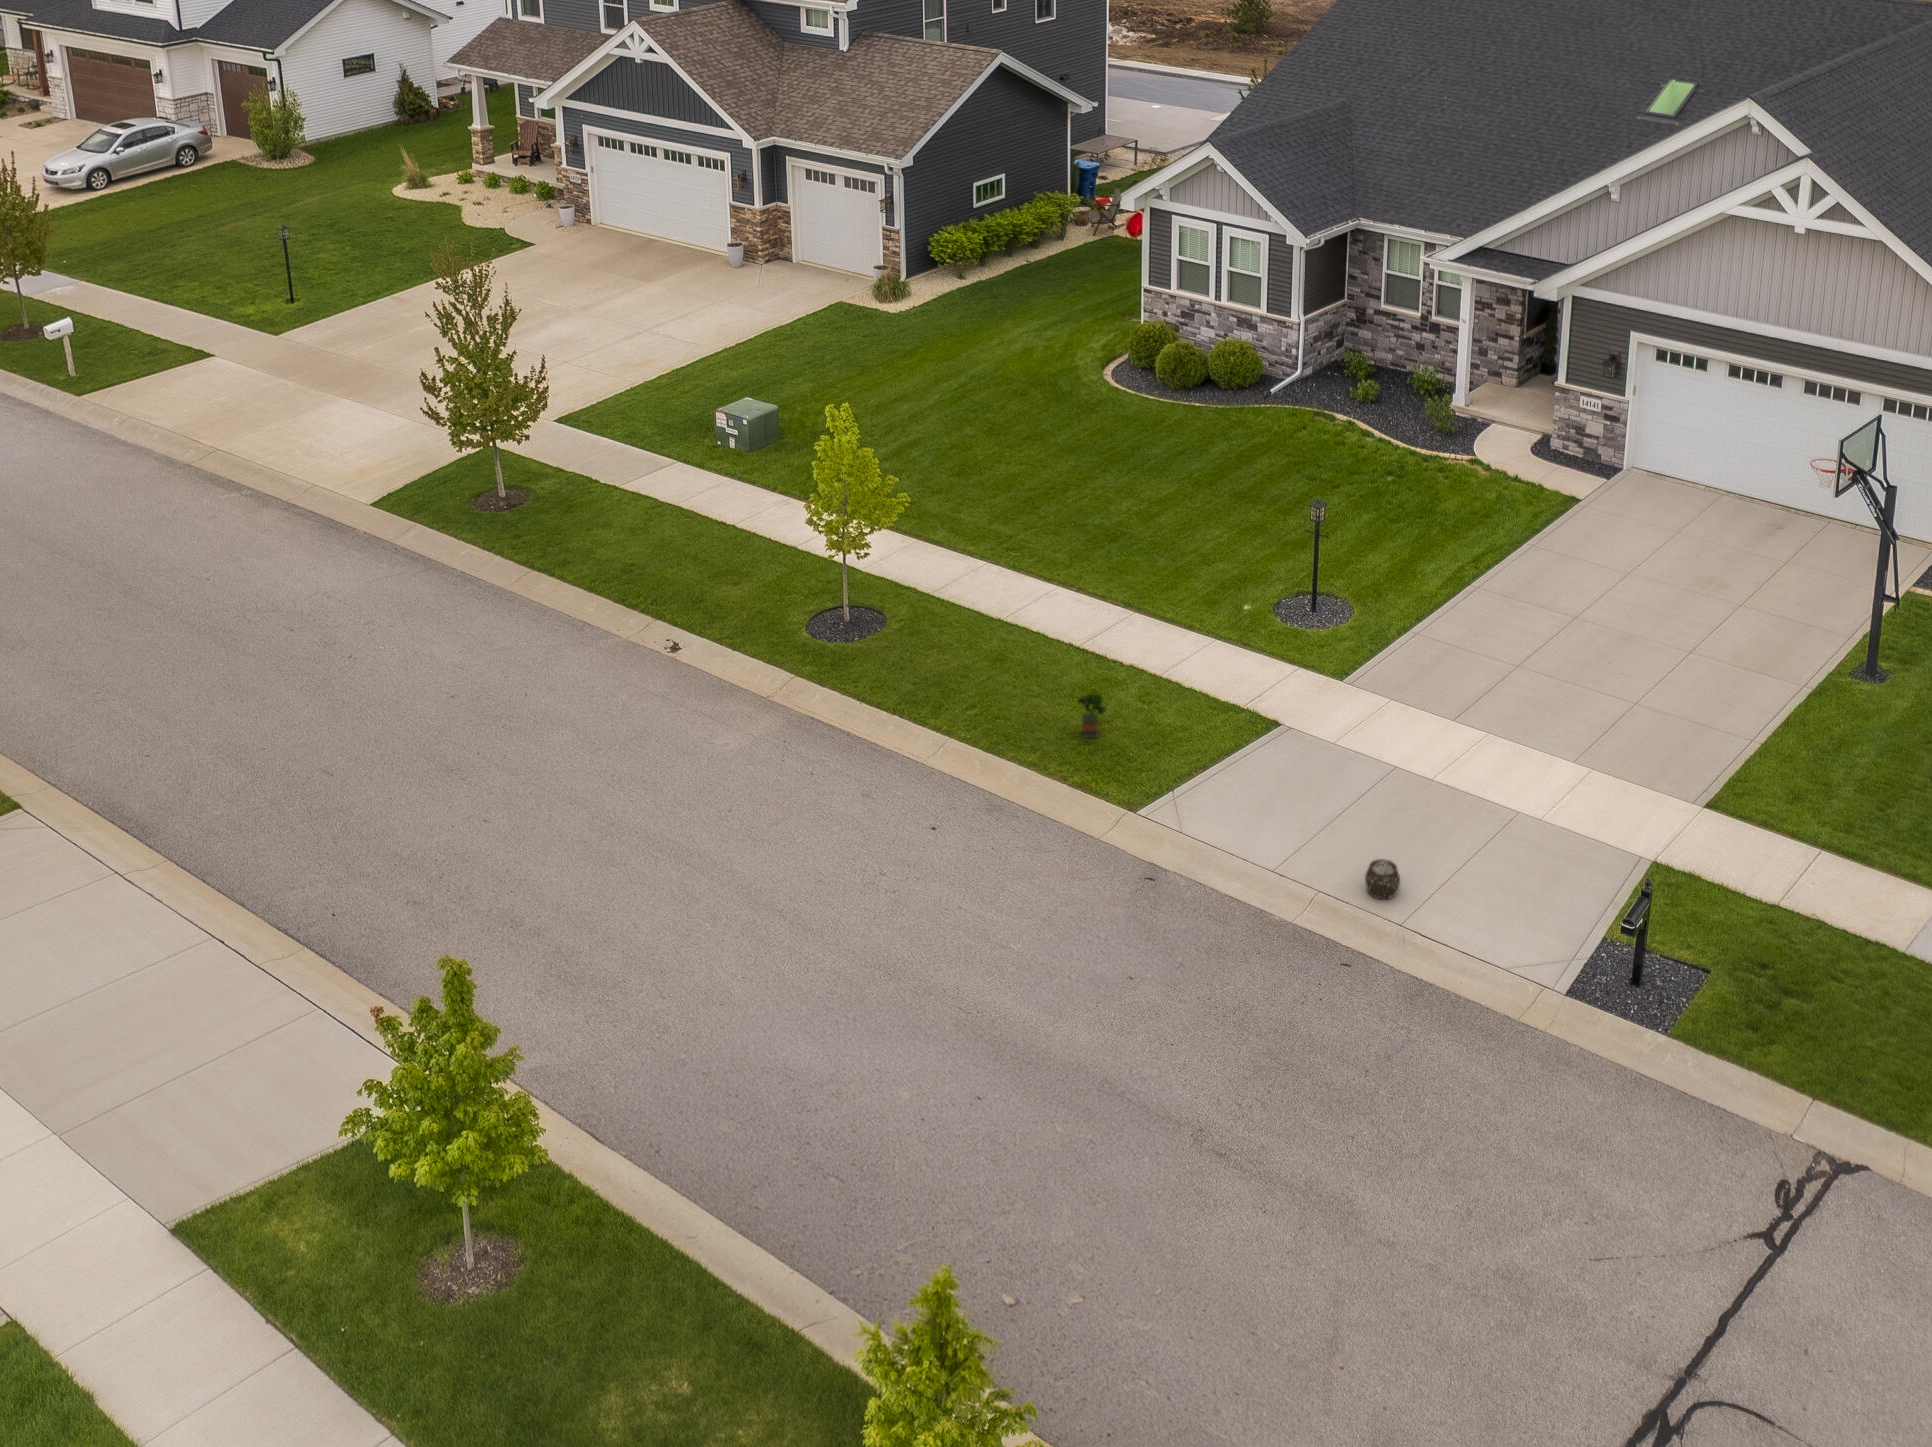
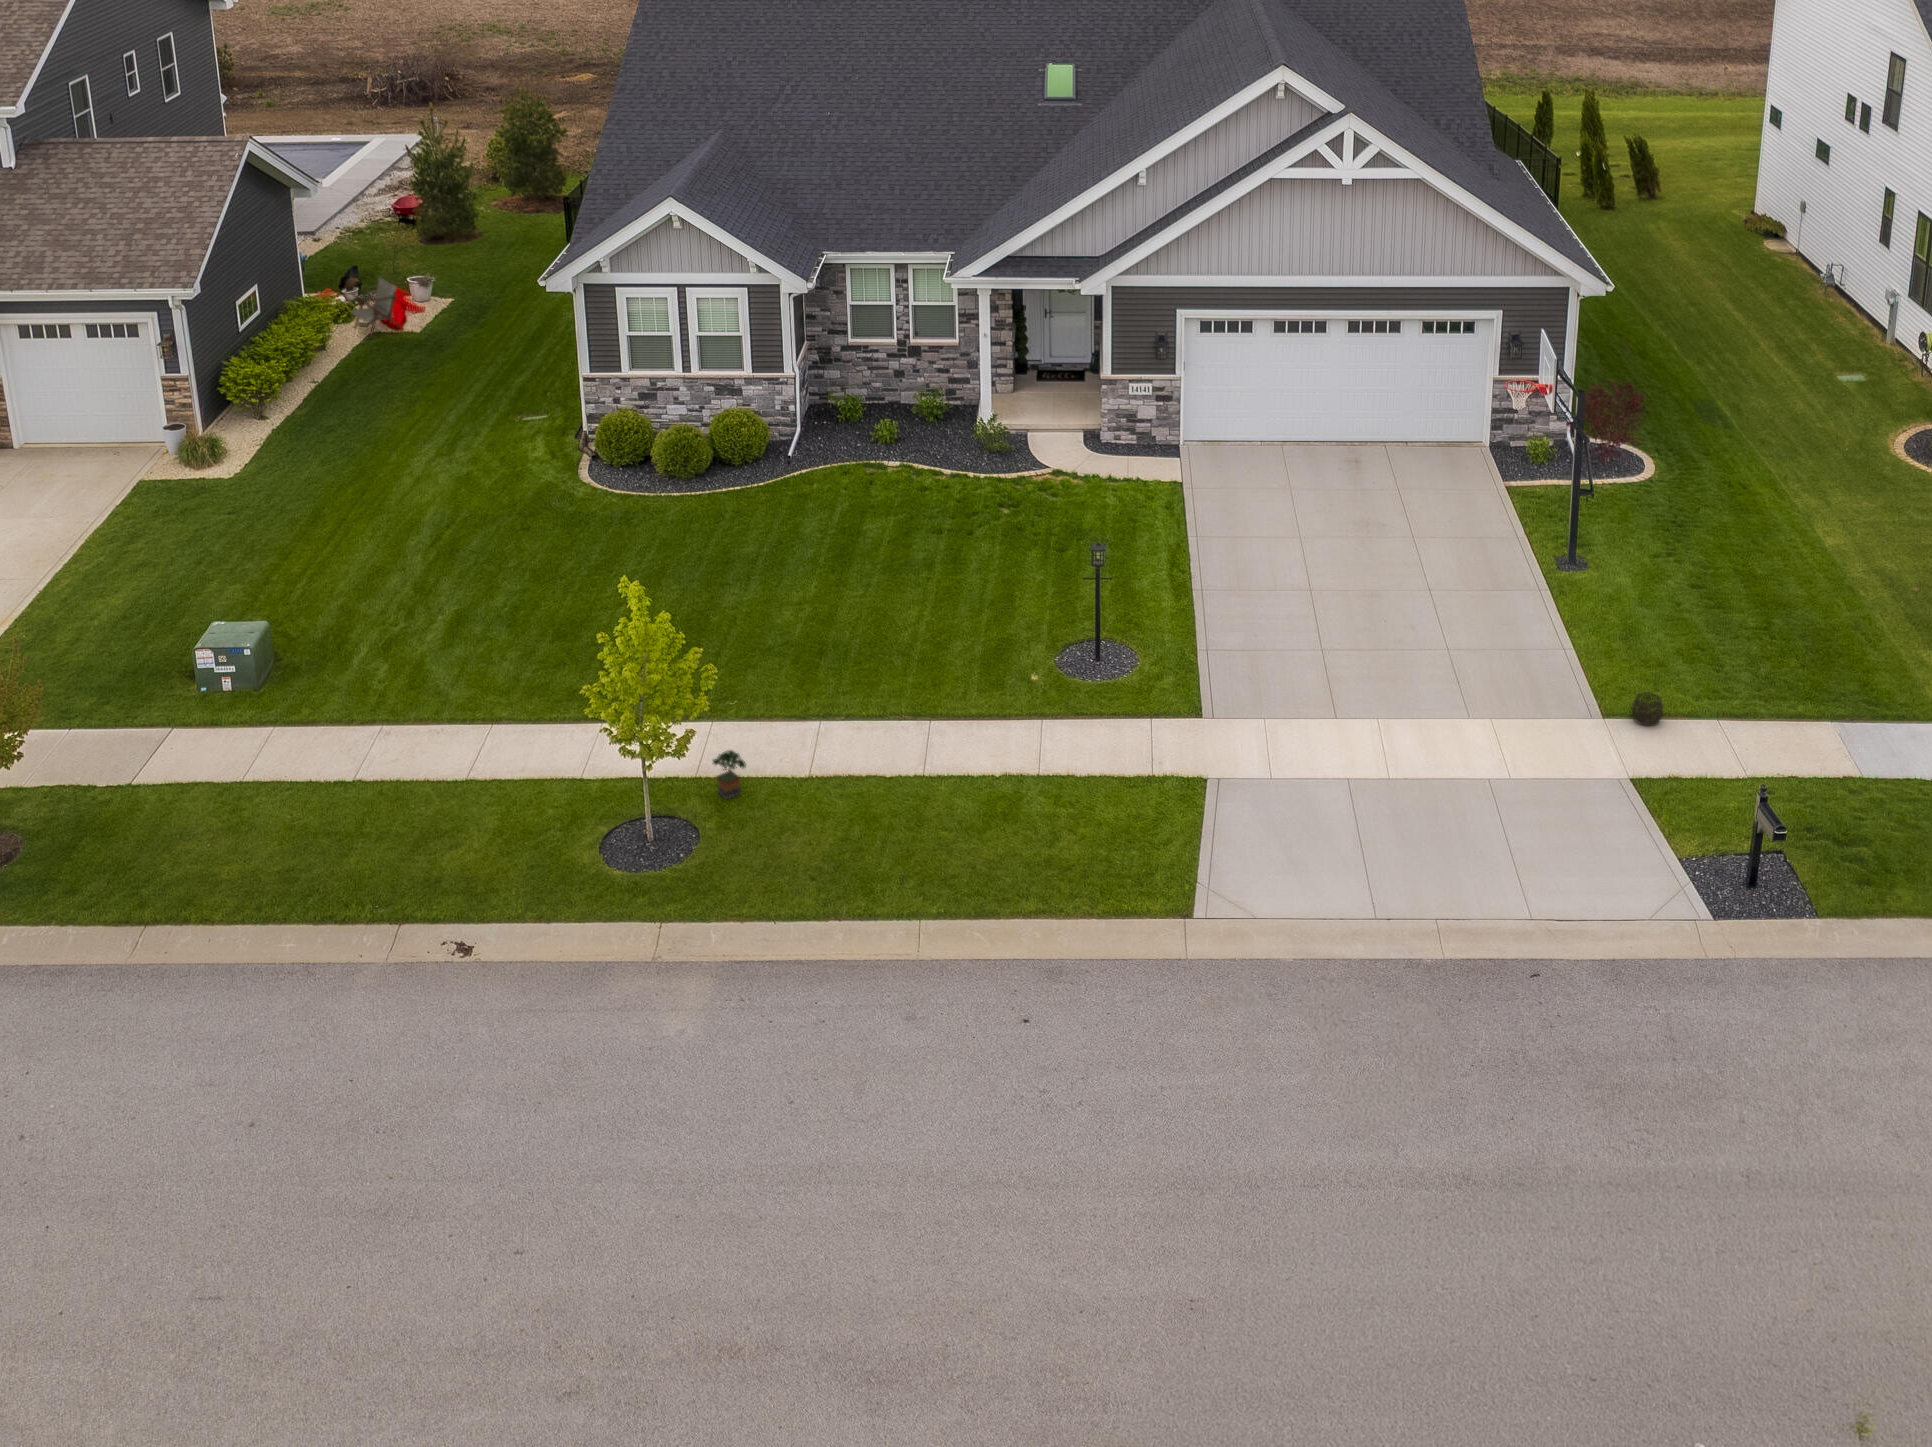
potted tree: present [1078,694,1105,738] -> present [713,750,746,799]
woven basket: present [1365,859,1400,899] -> present [1632,692,1663,726]

